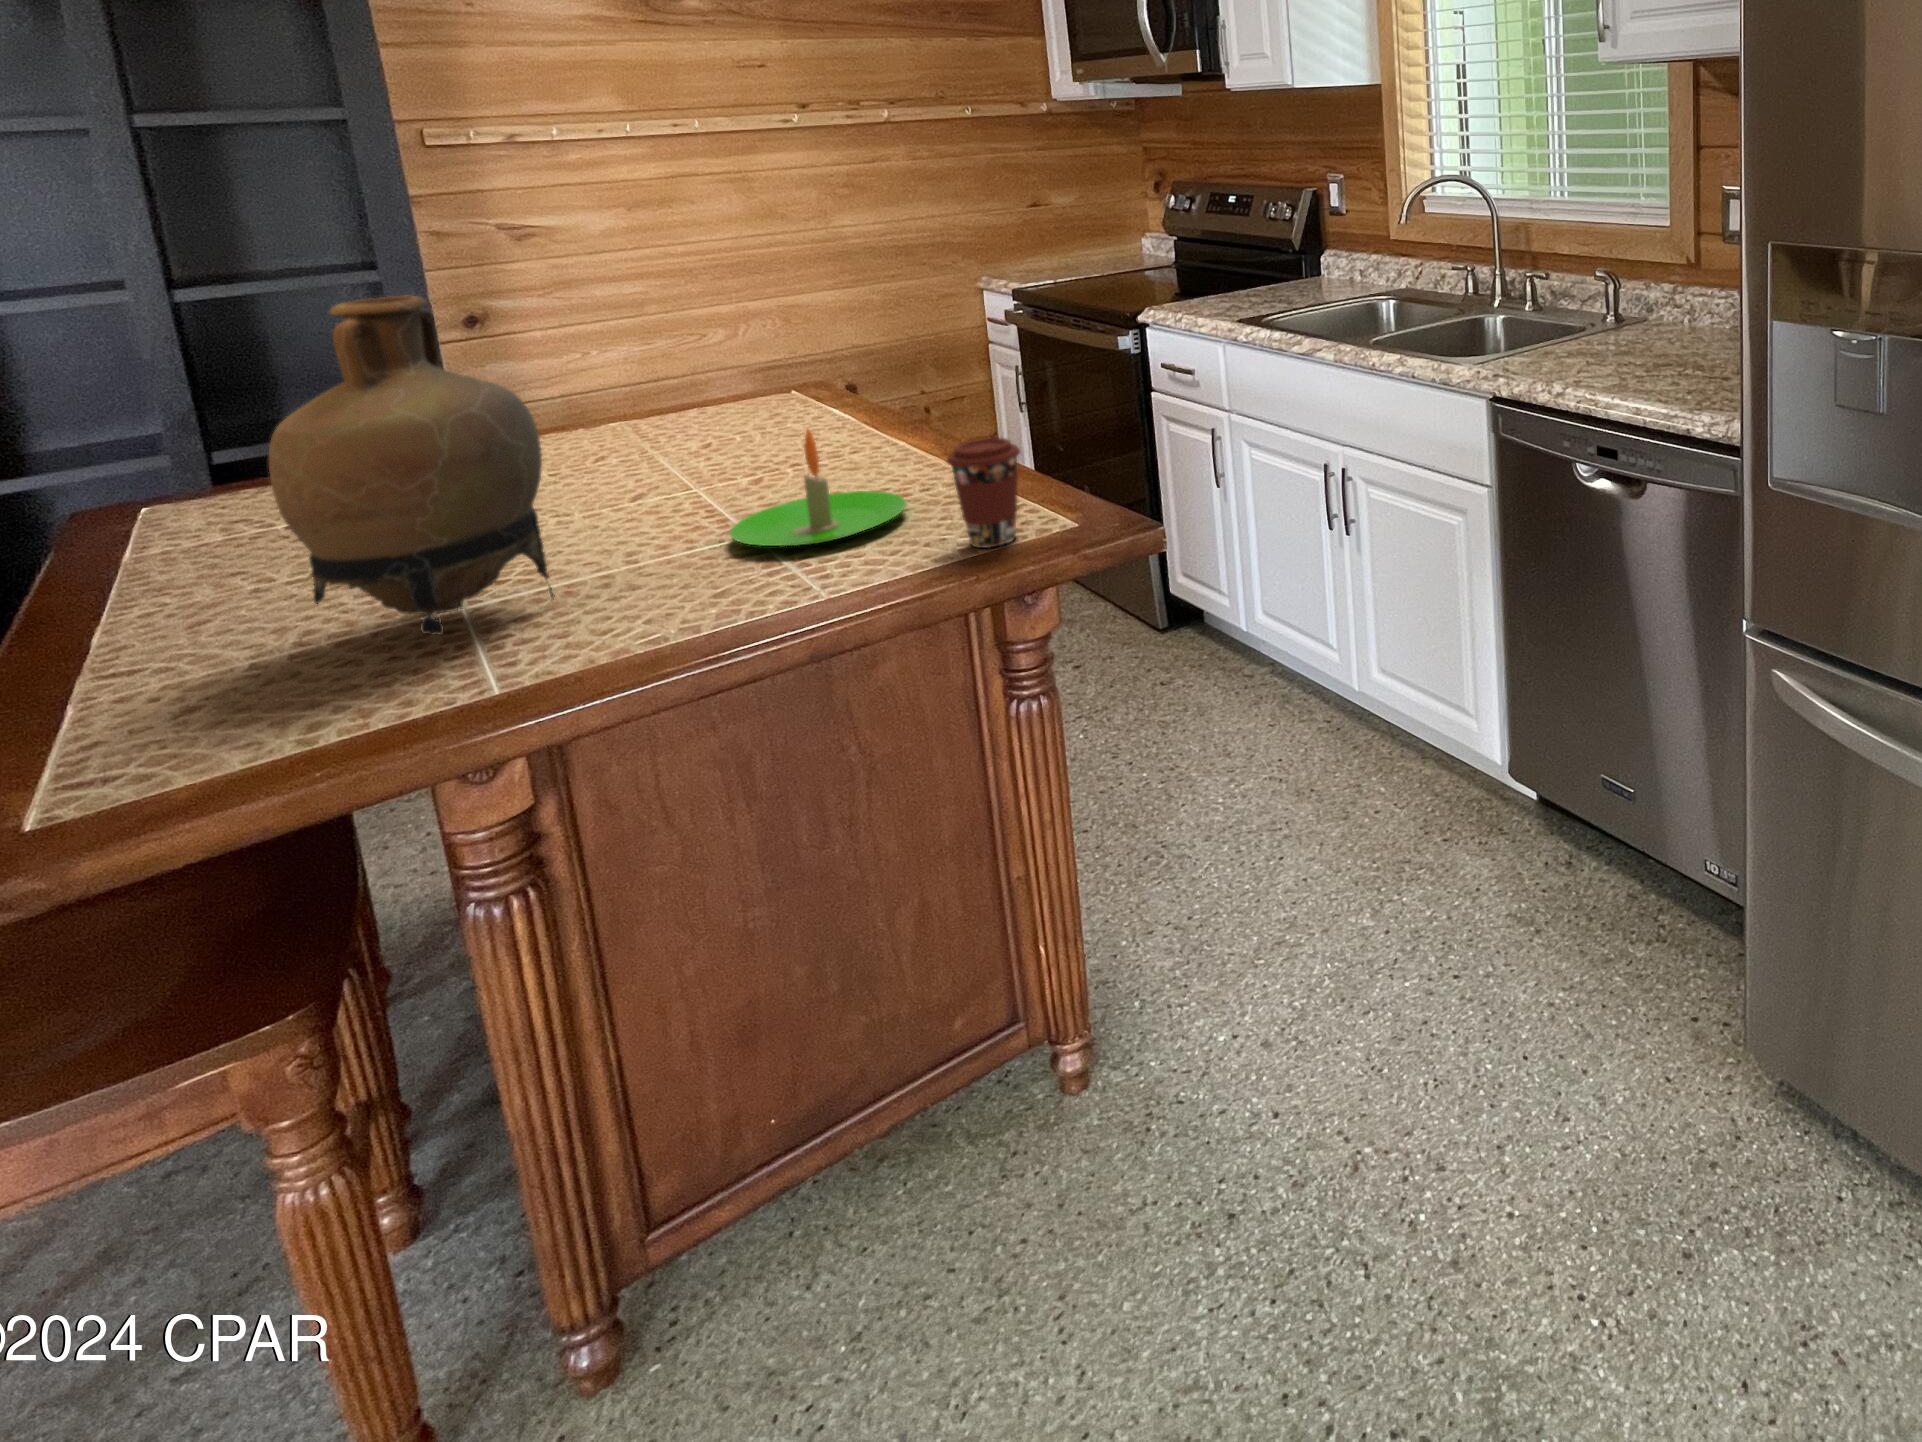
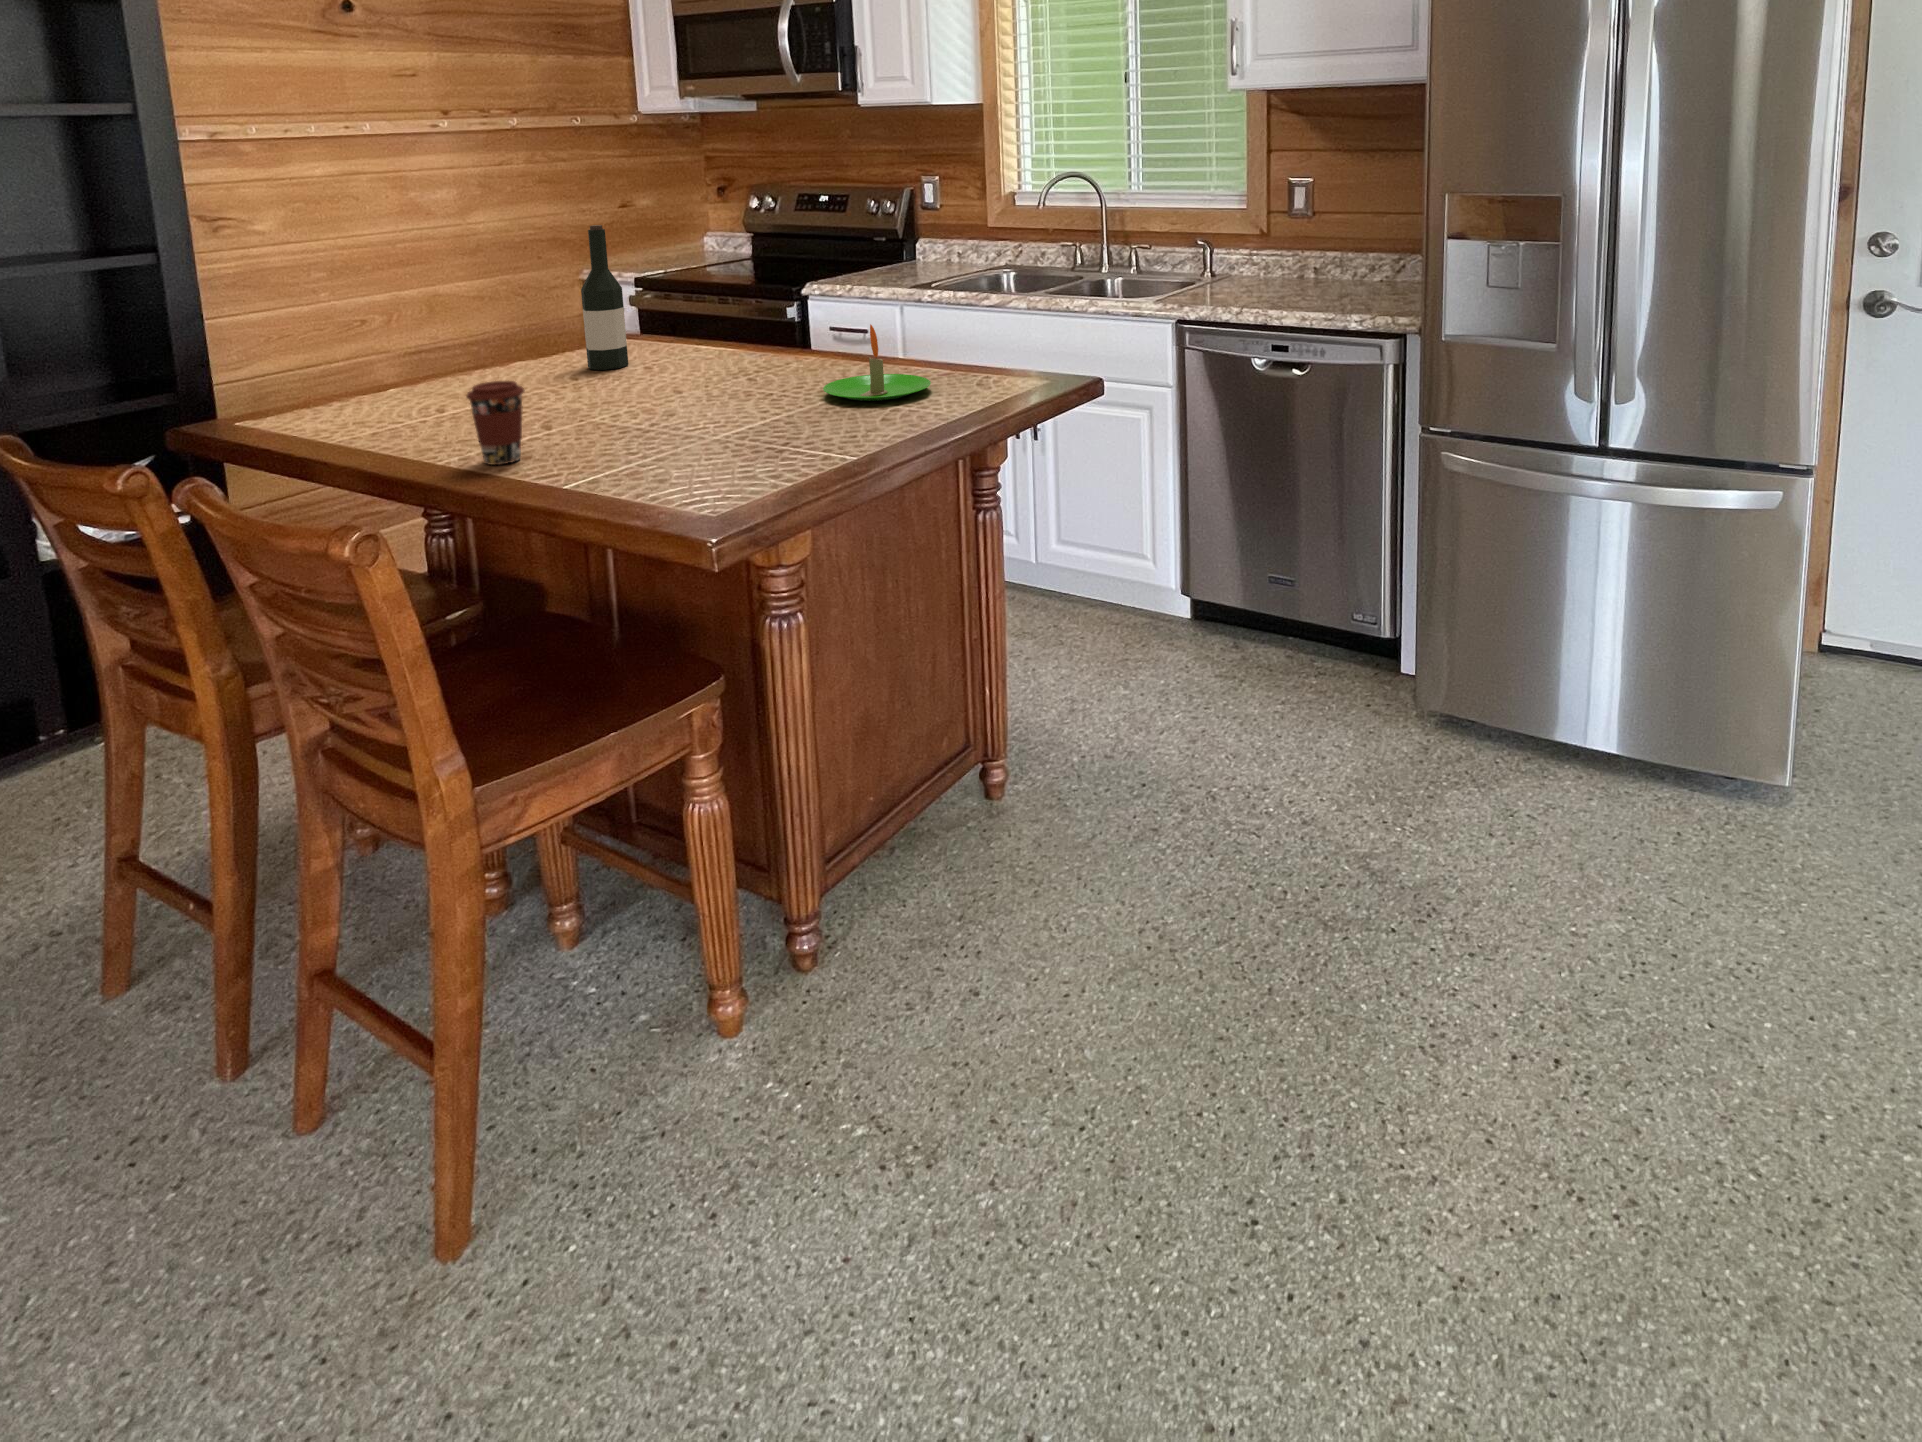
wine bottle: none [617,258,693,445] -> present [581,225,628,370]
vase: present [269,296,554,635] -> none [659,225,797,437]
coffee cup: present [947,438,1020,548] -> present [467,381,524,465]

